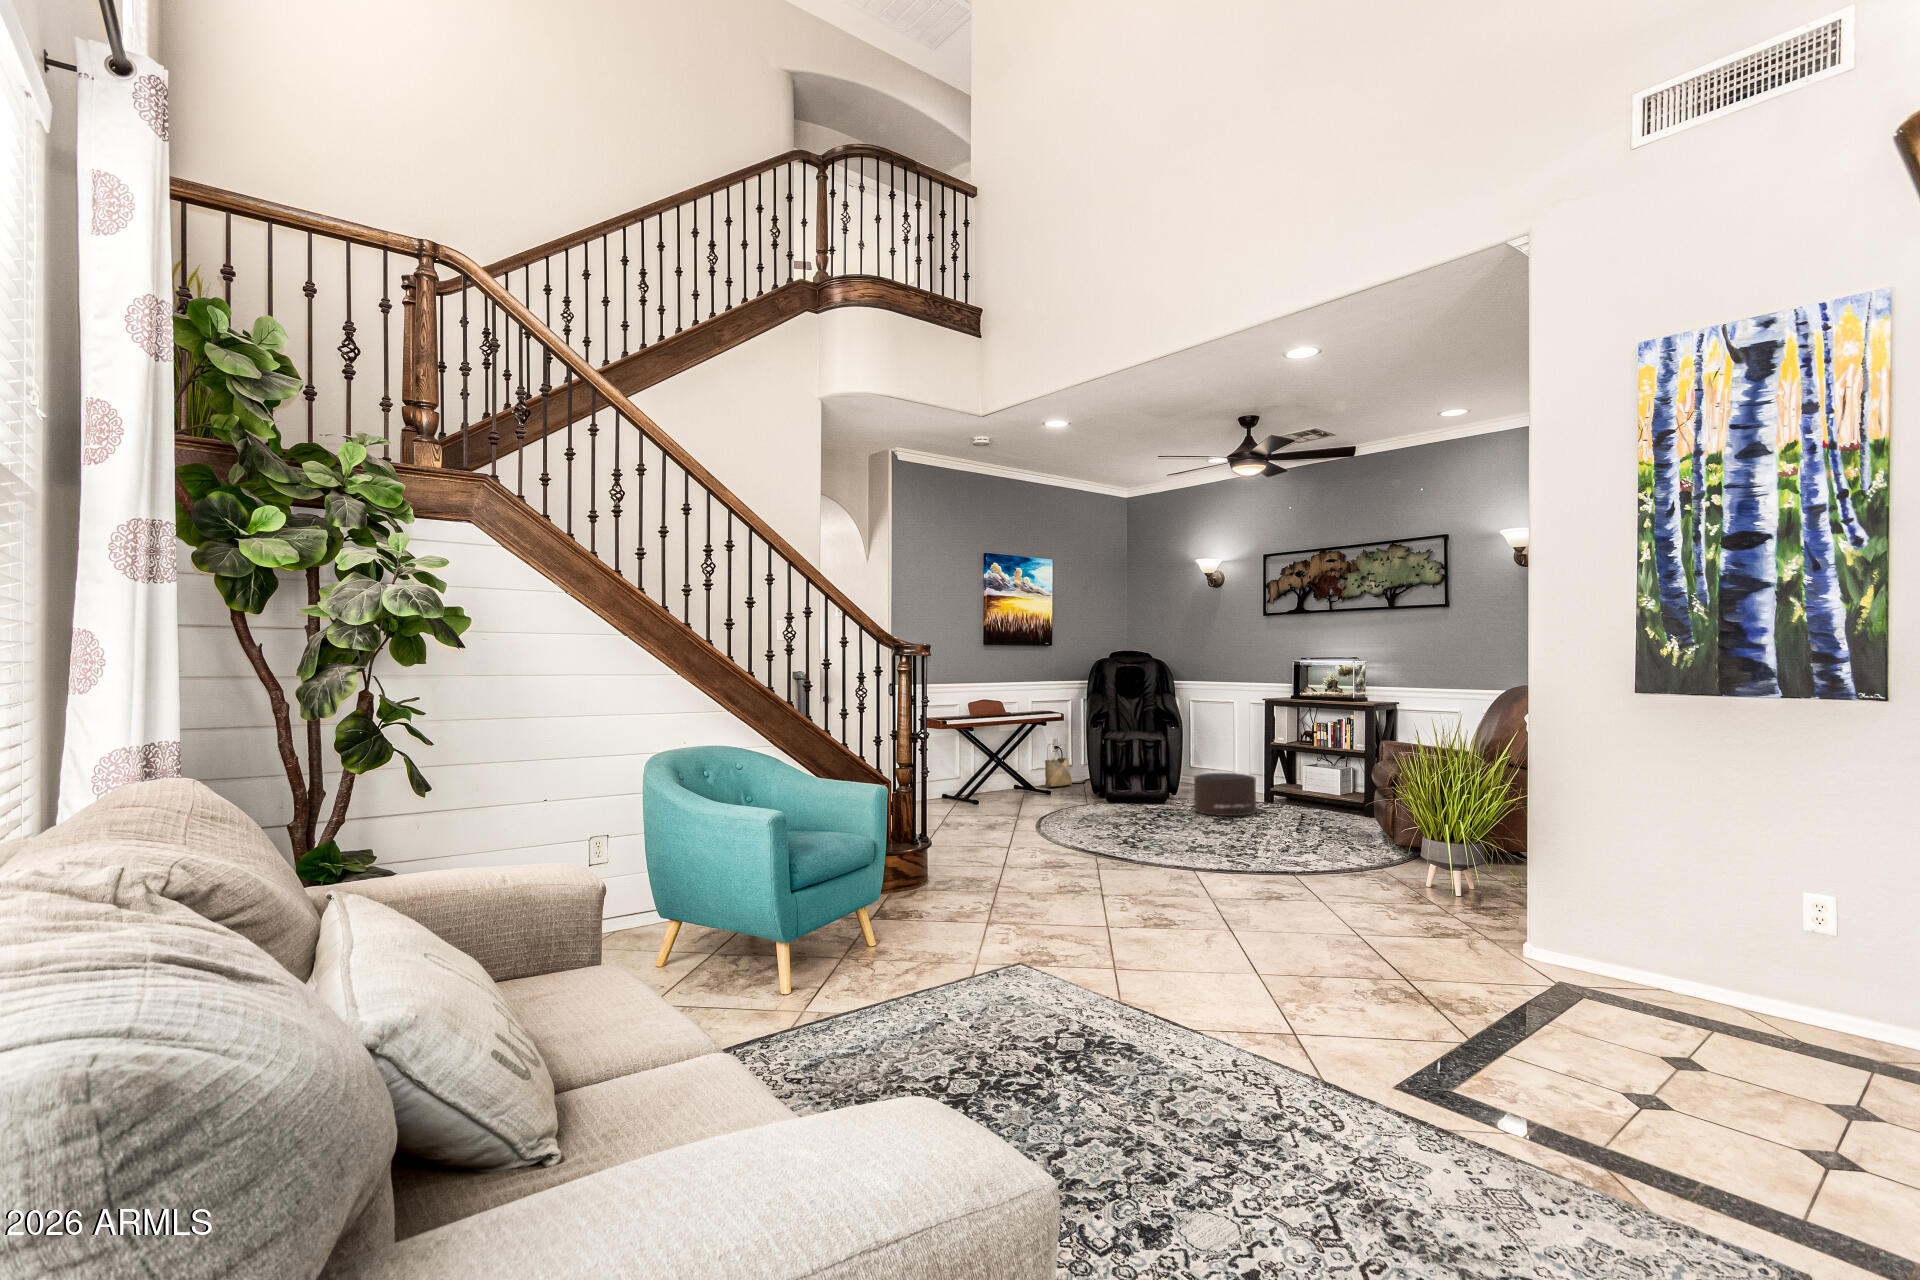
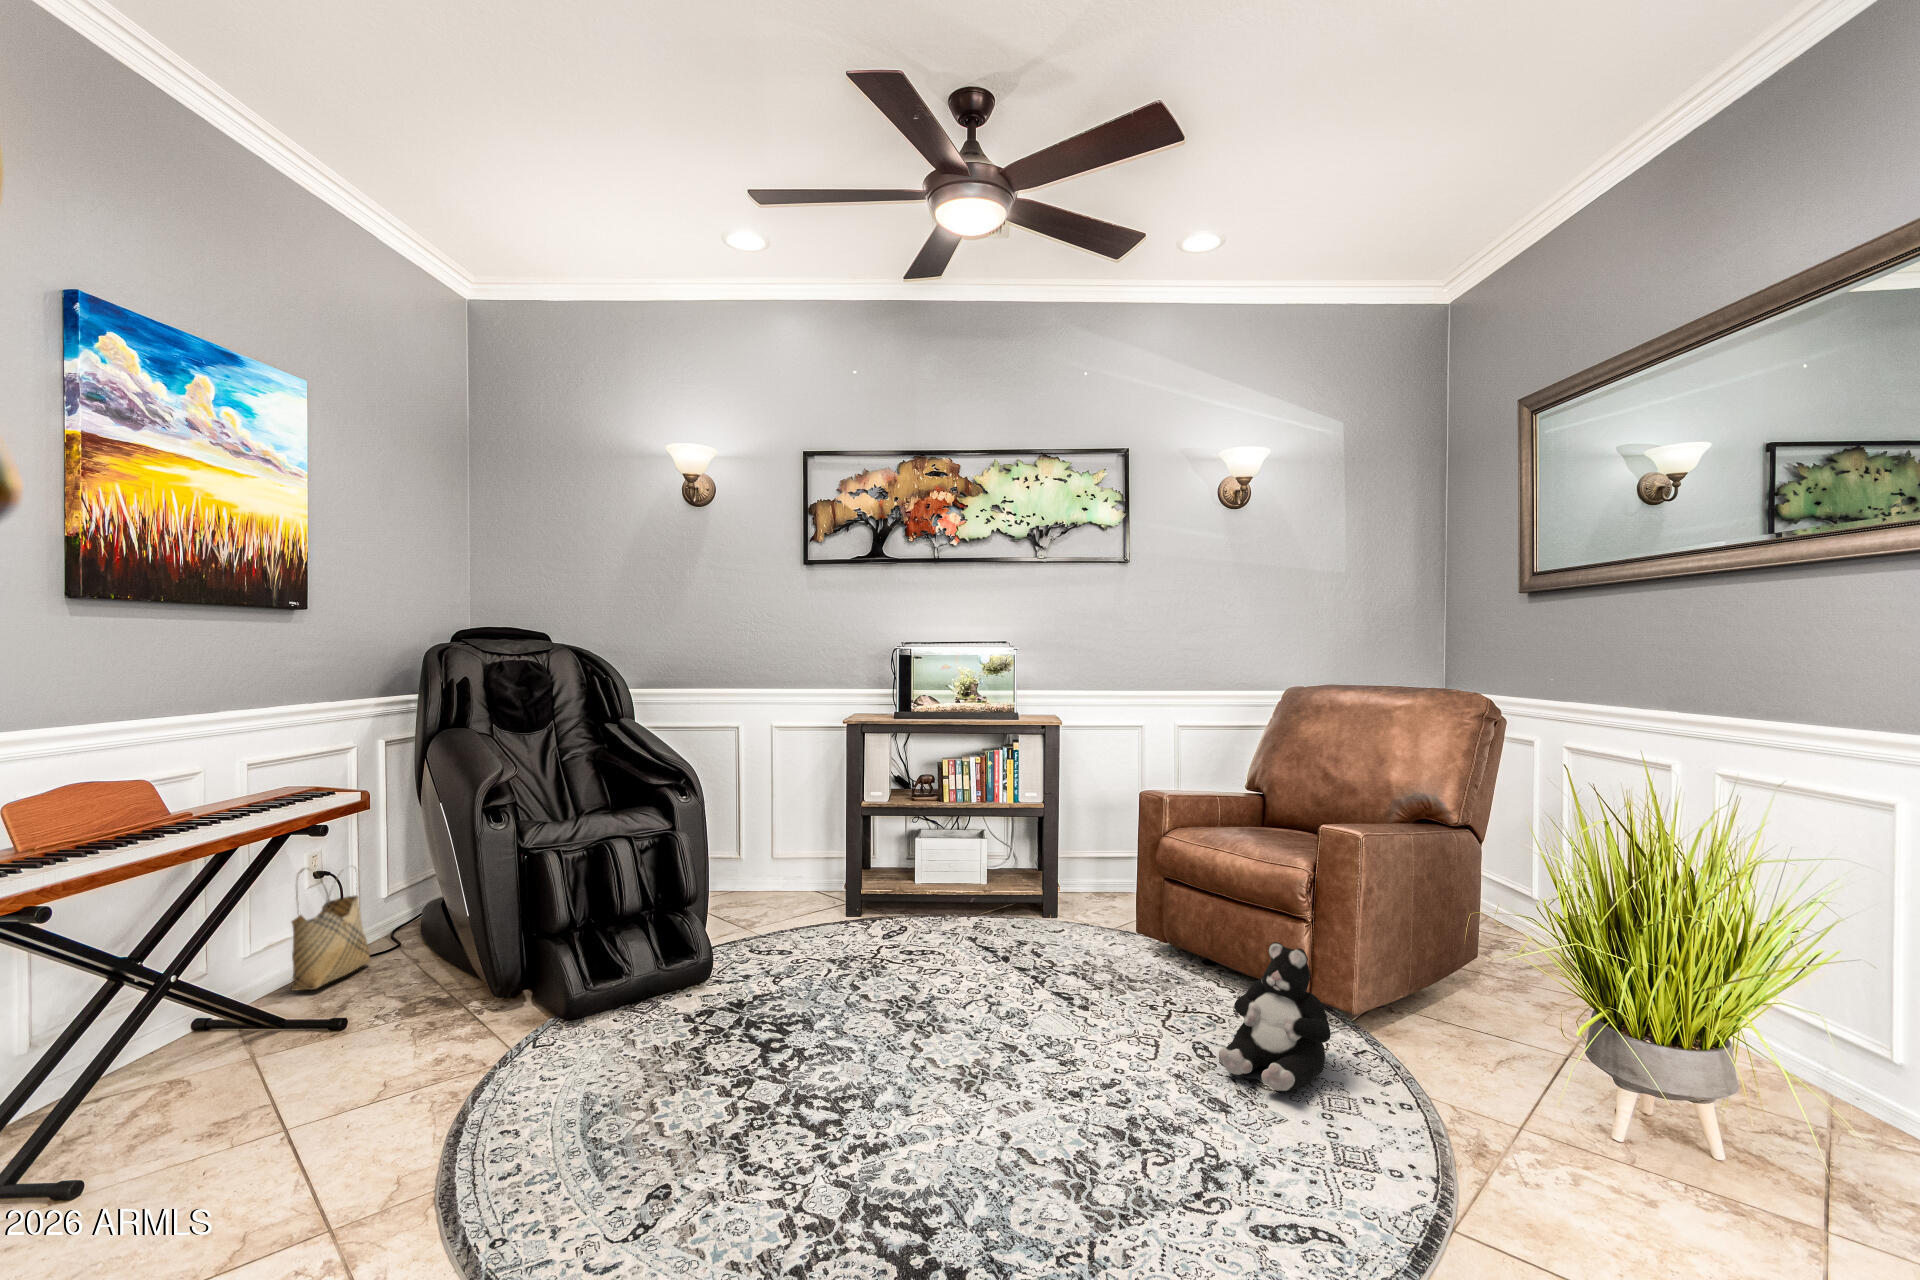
pouf: present [1191,773,1256,816] -> none [759,886,938,1009]
plush toy: none [1303,794,1357,849] -> present [1219,942,1331,1091]

